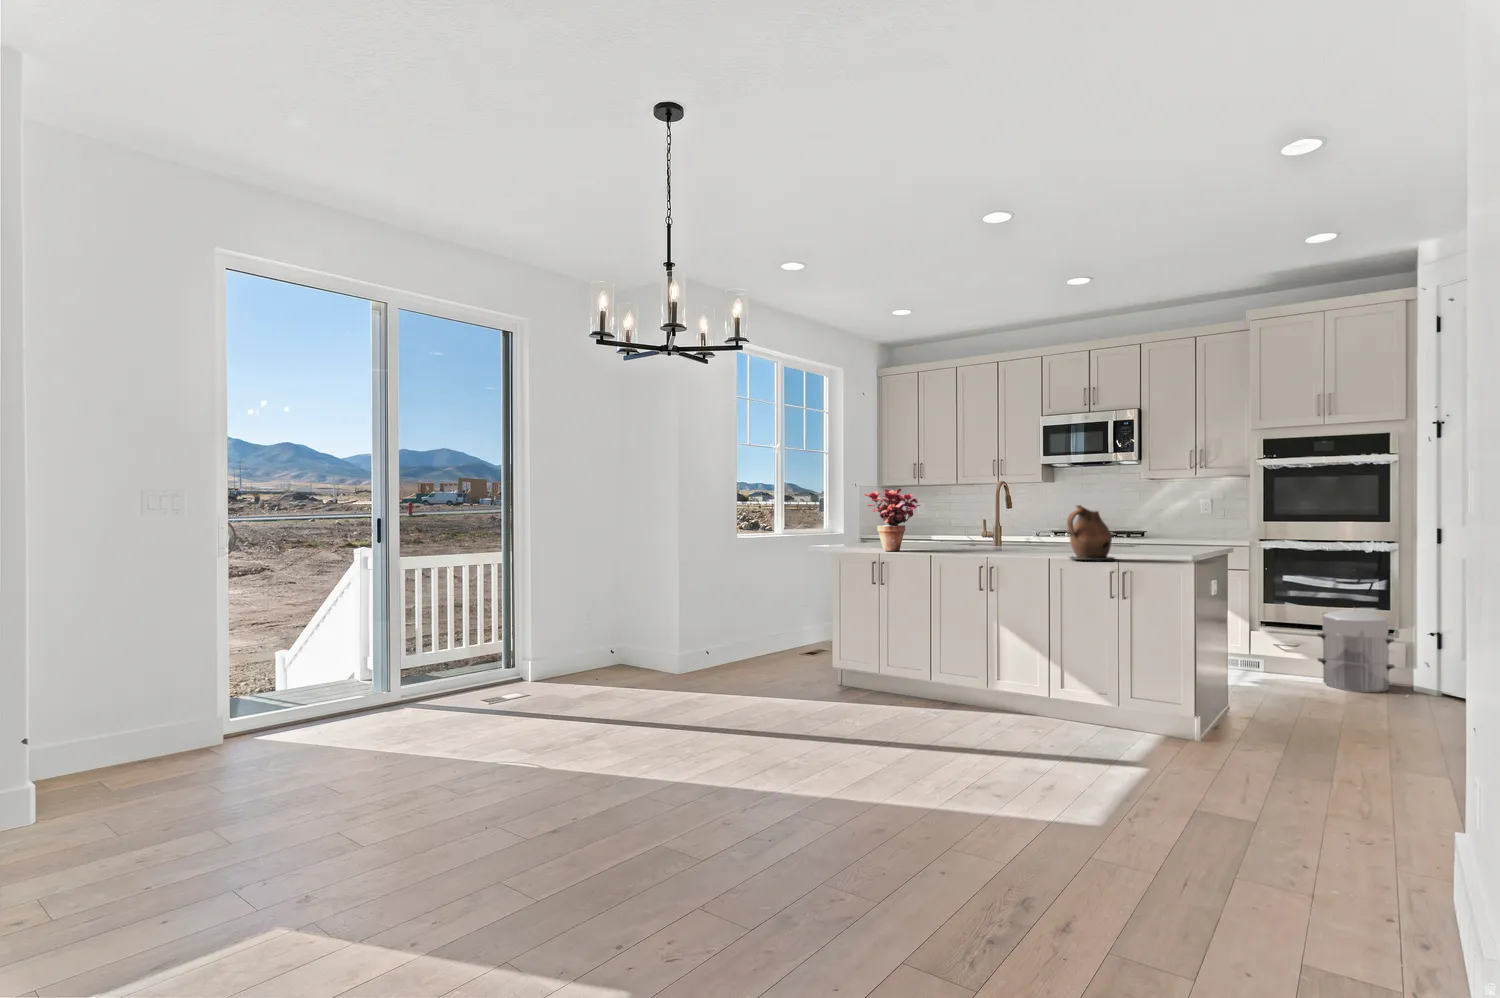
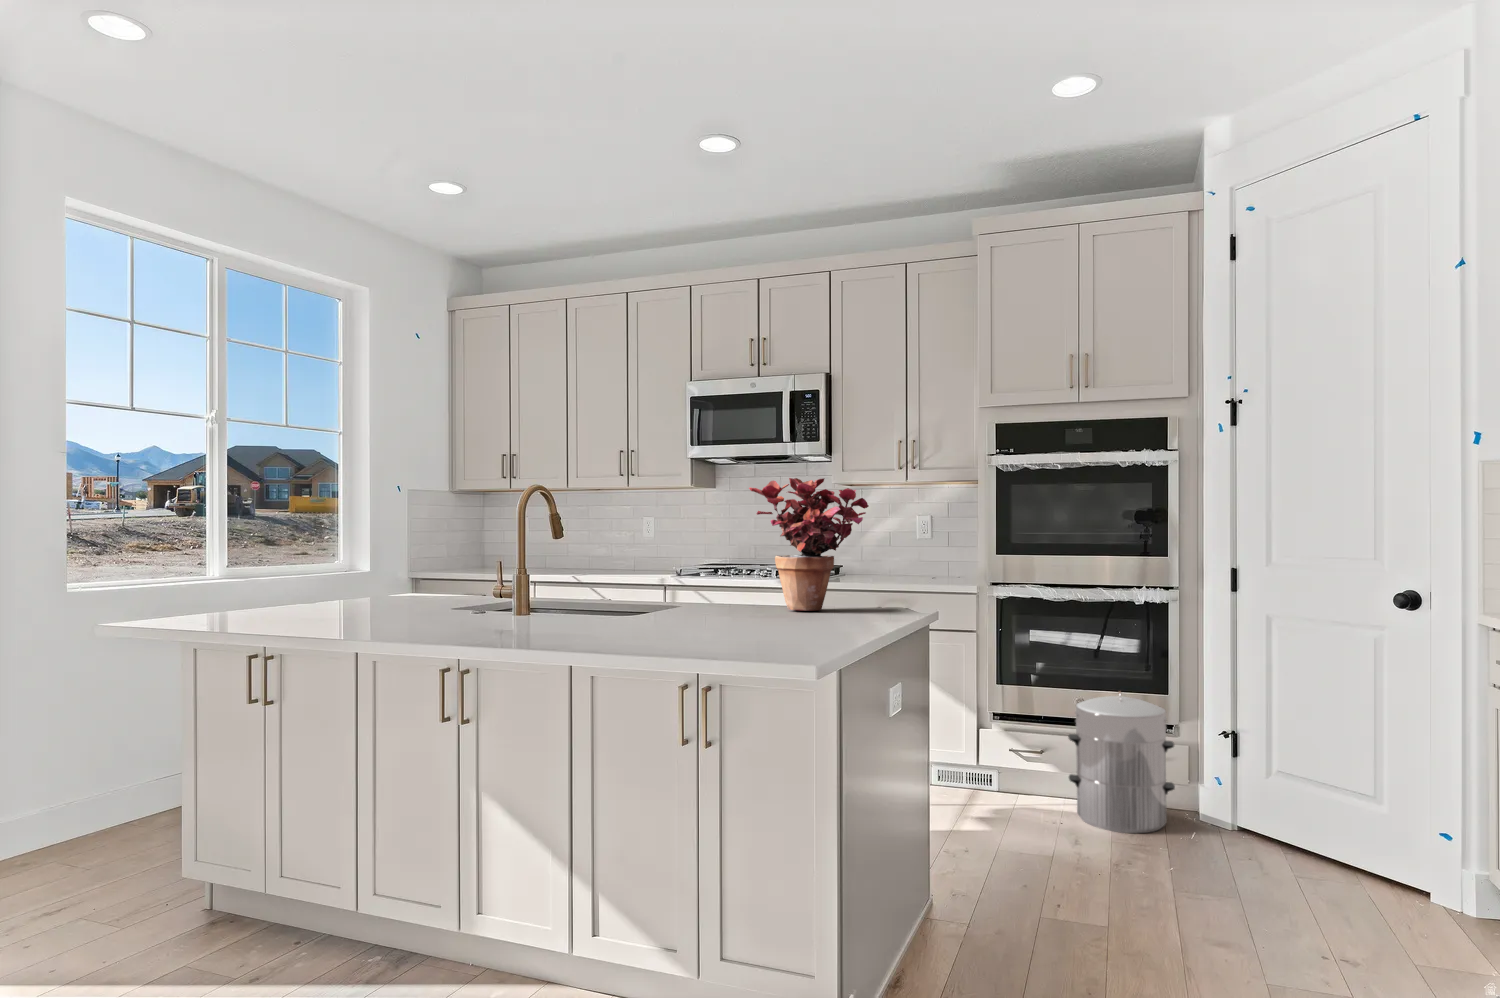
potted plant: present [864,489,920,551] -> present [749,478,869,611]
ceramic pitcher: present [1067,505,1114,561] -> none [597,519,701,642]

